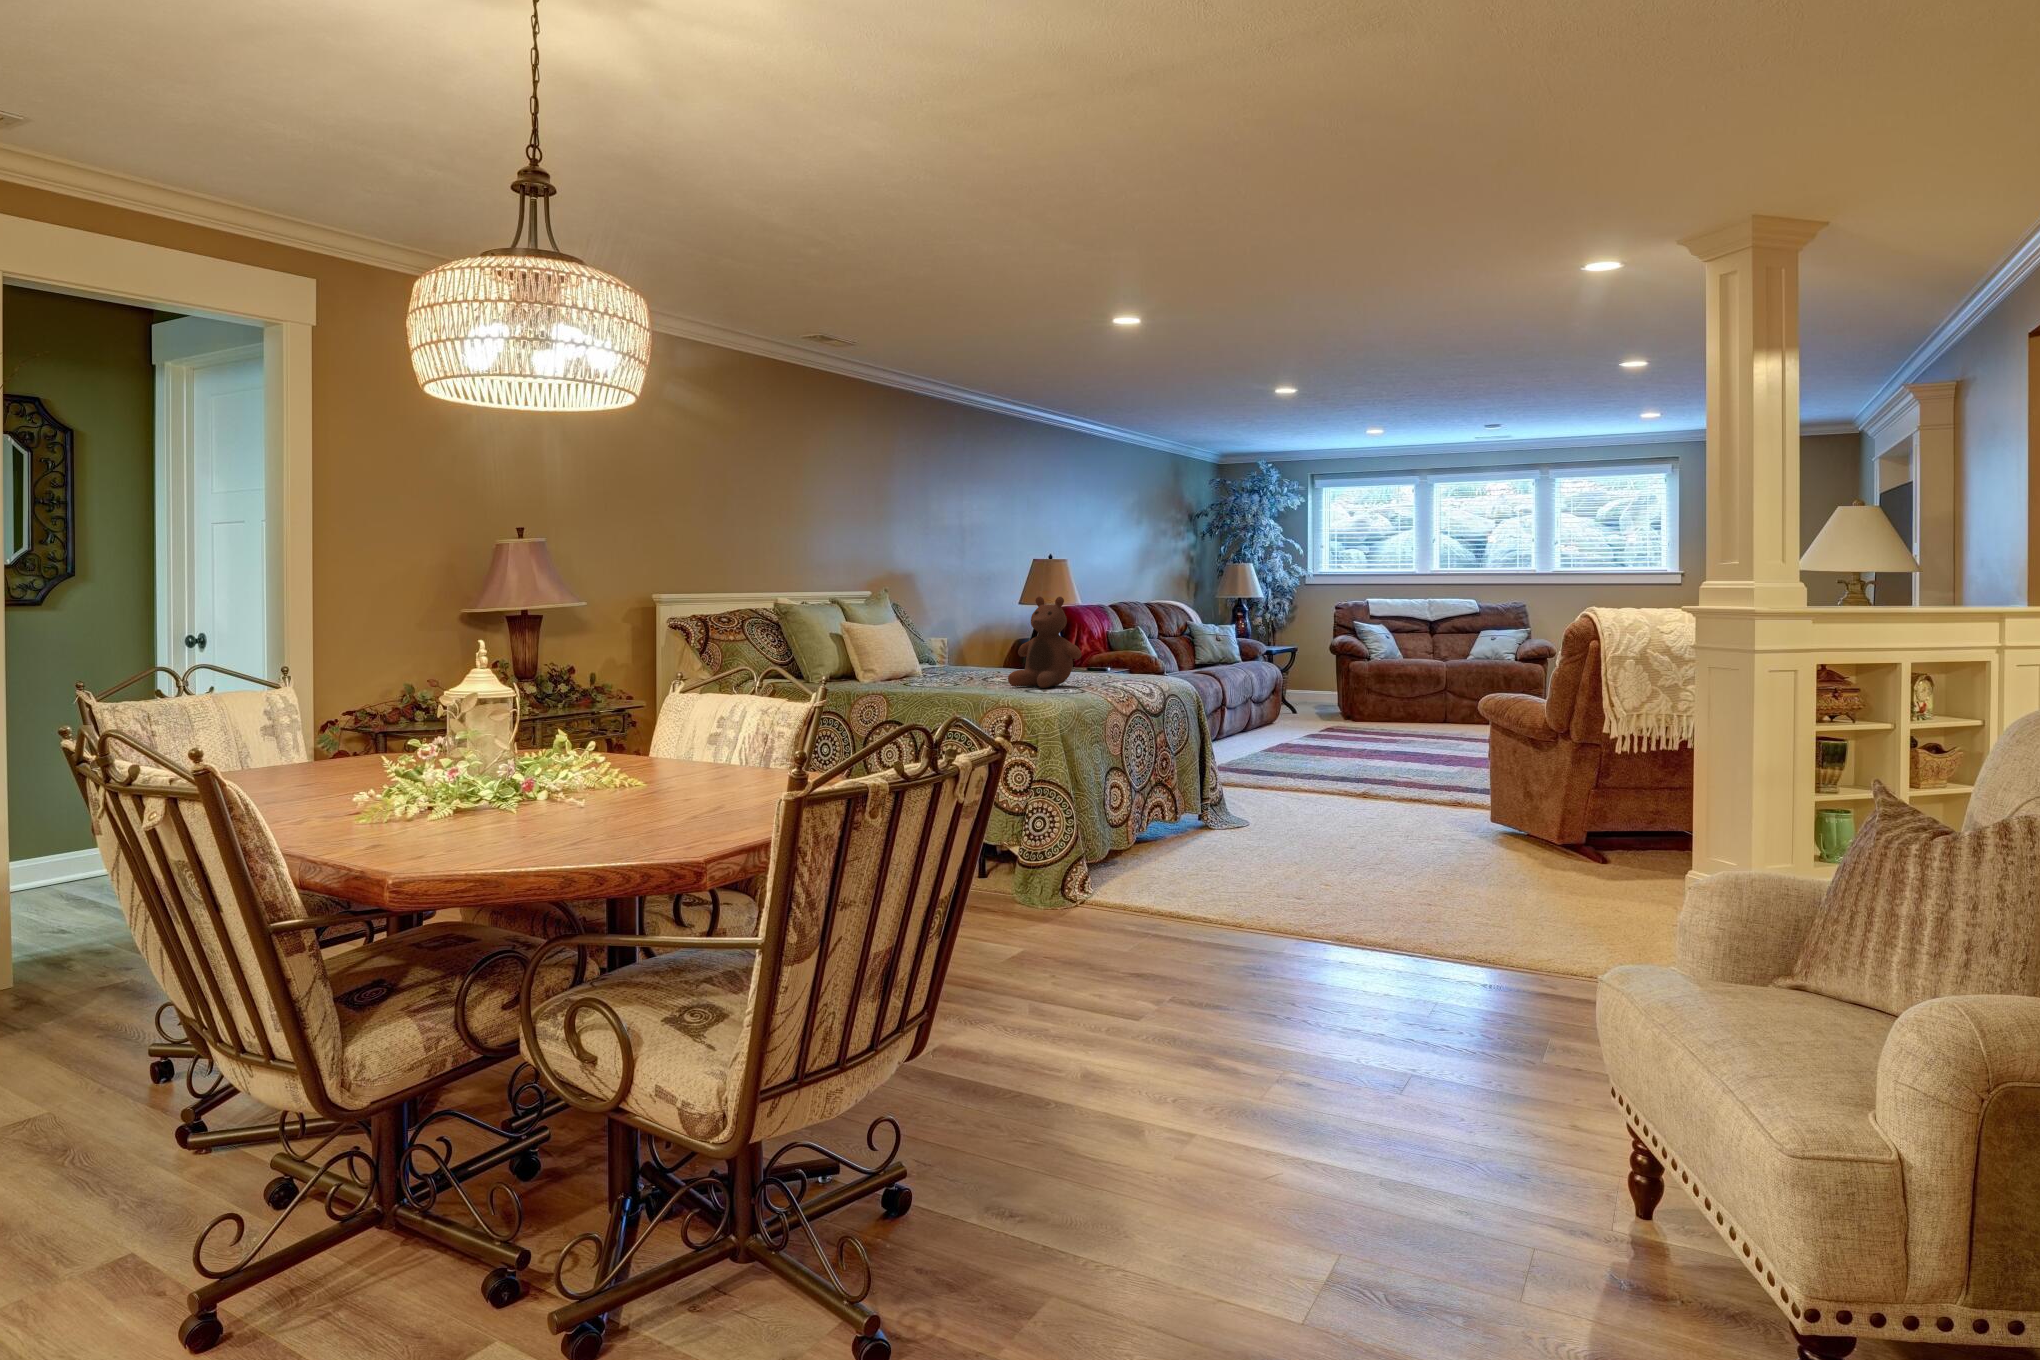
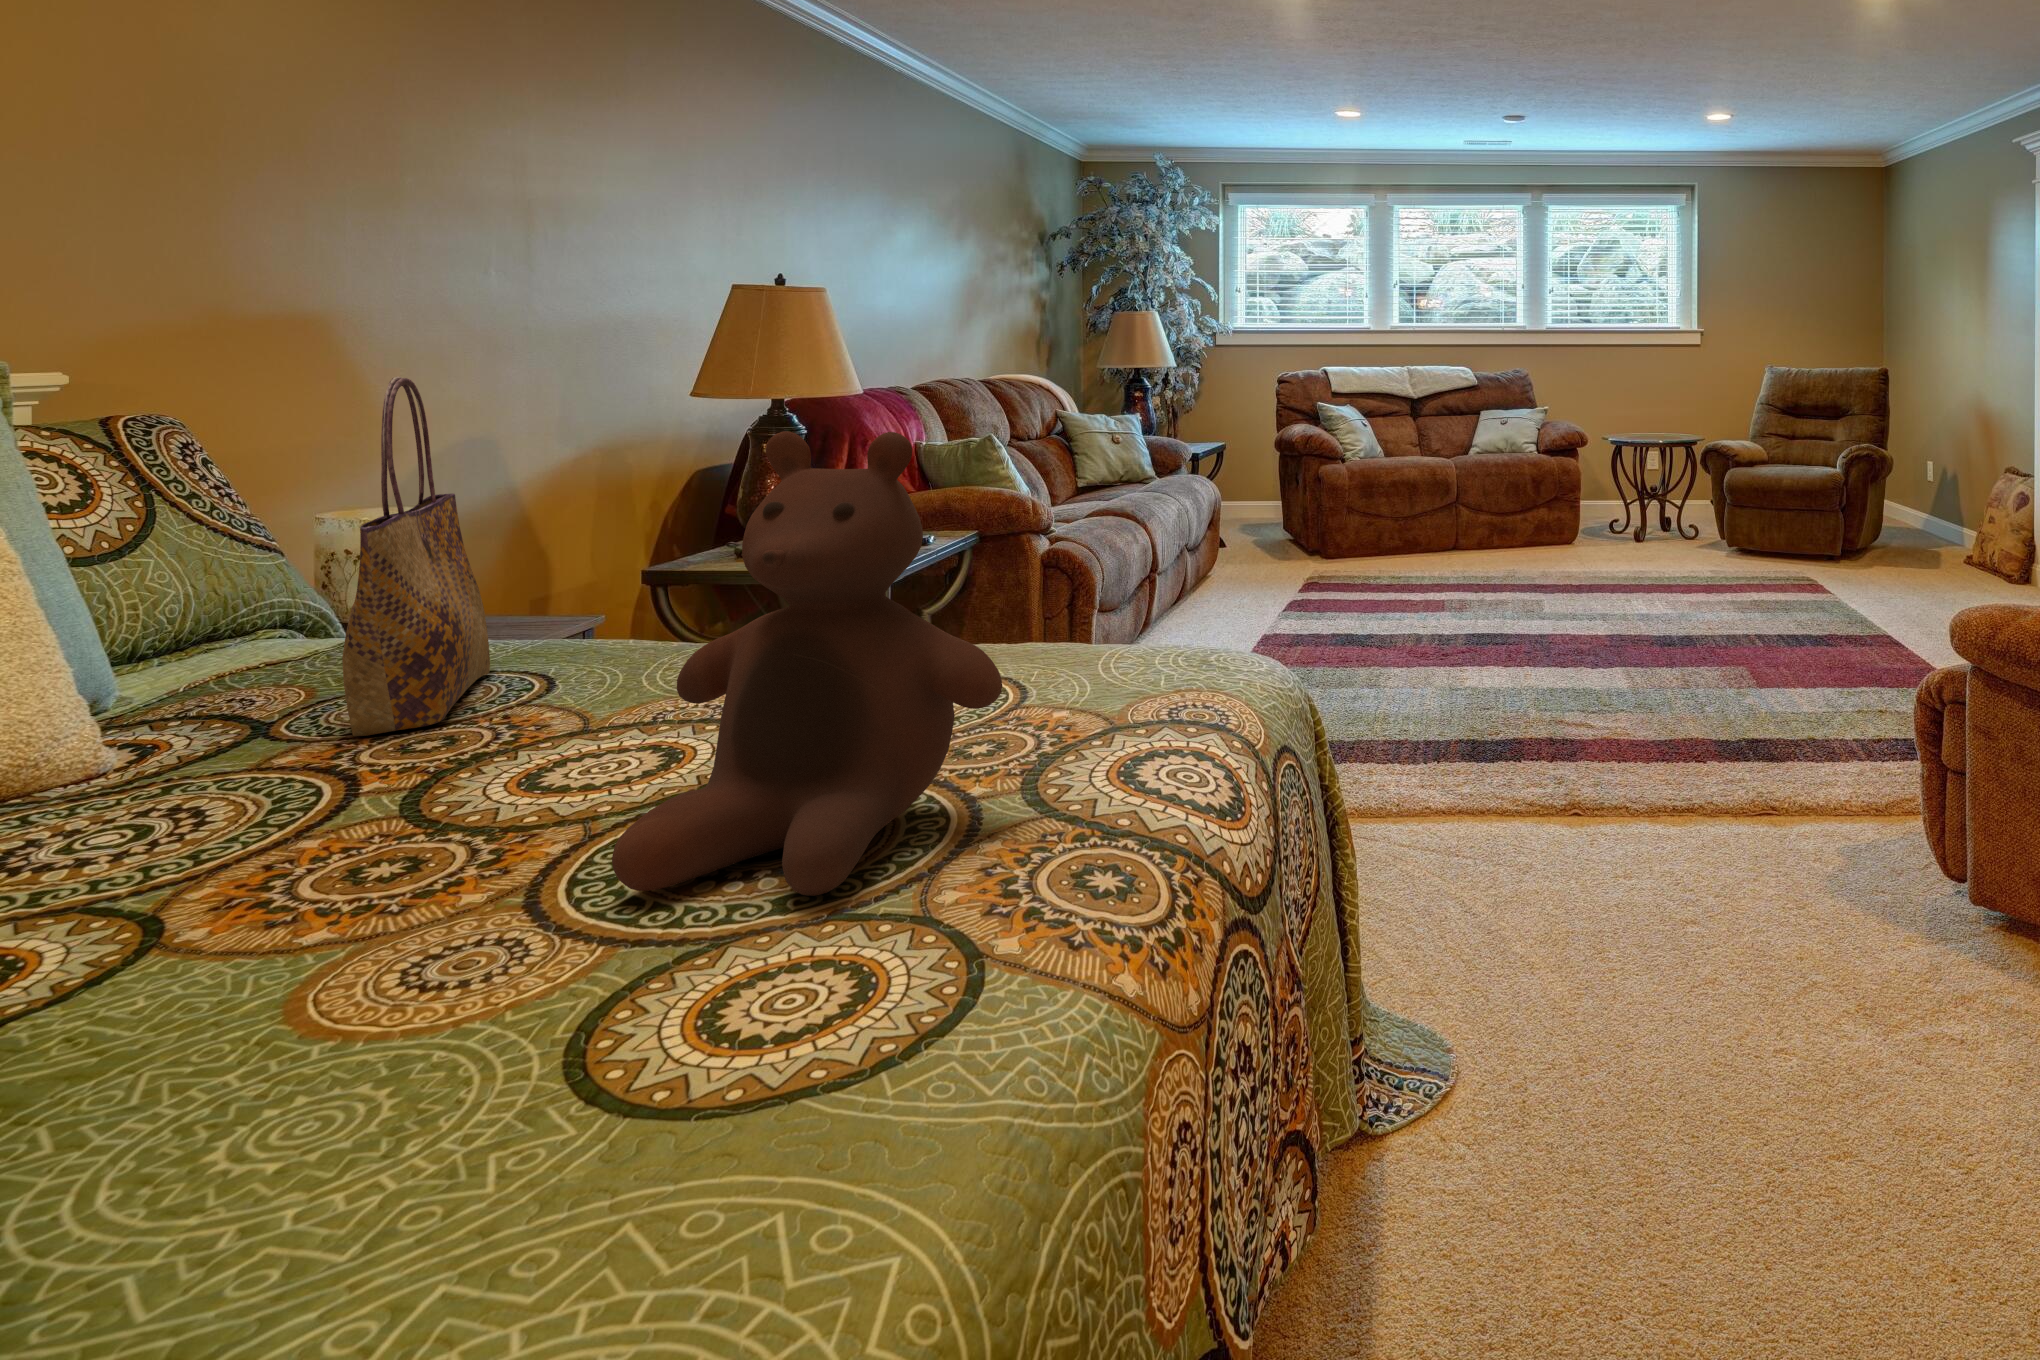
tote bag: none [944,586,969,676] -> present [342,377,490,736]

